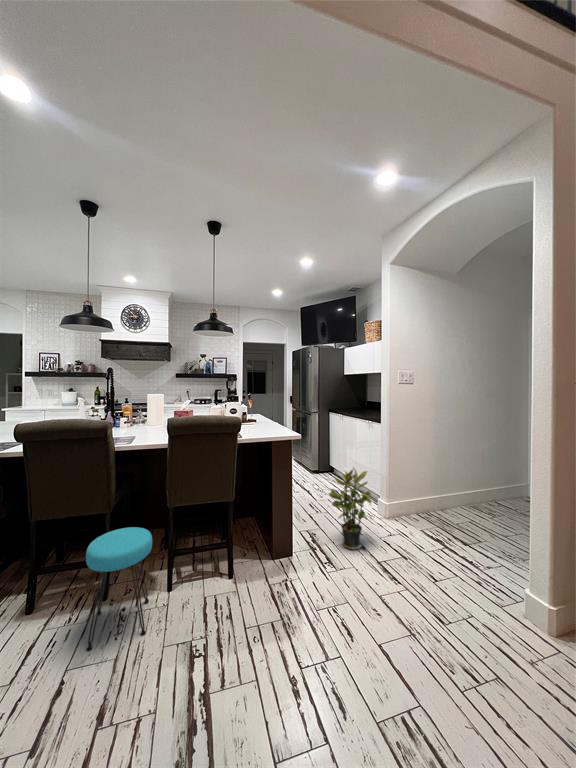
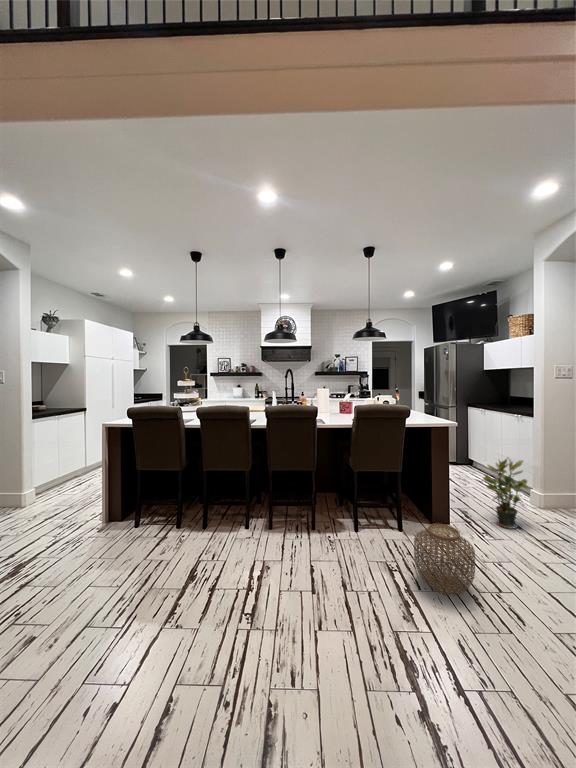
stool: present [86,527,152,650] -> none [316,483,355,552]
woven basket: none [215,581,295,698] -> present [414,524,475,595]

